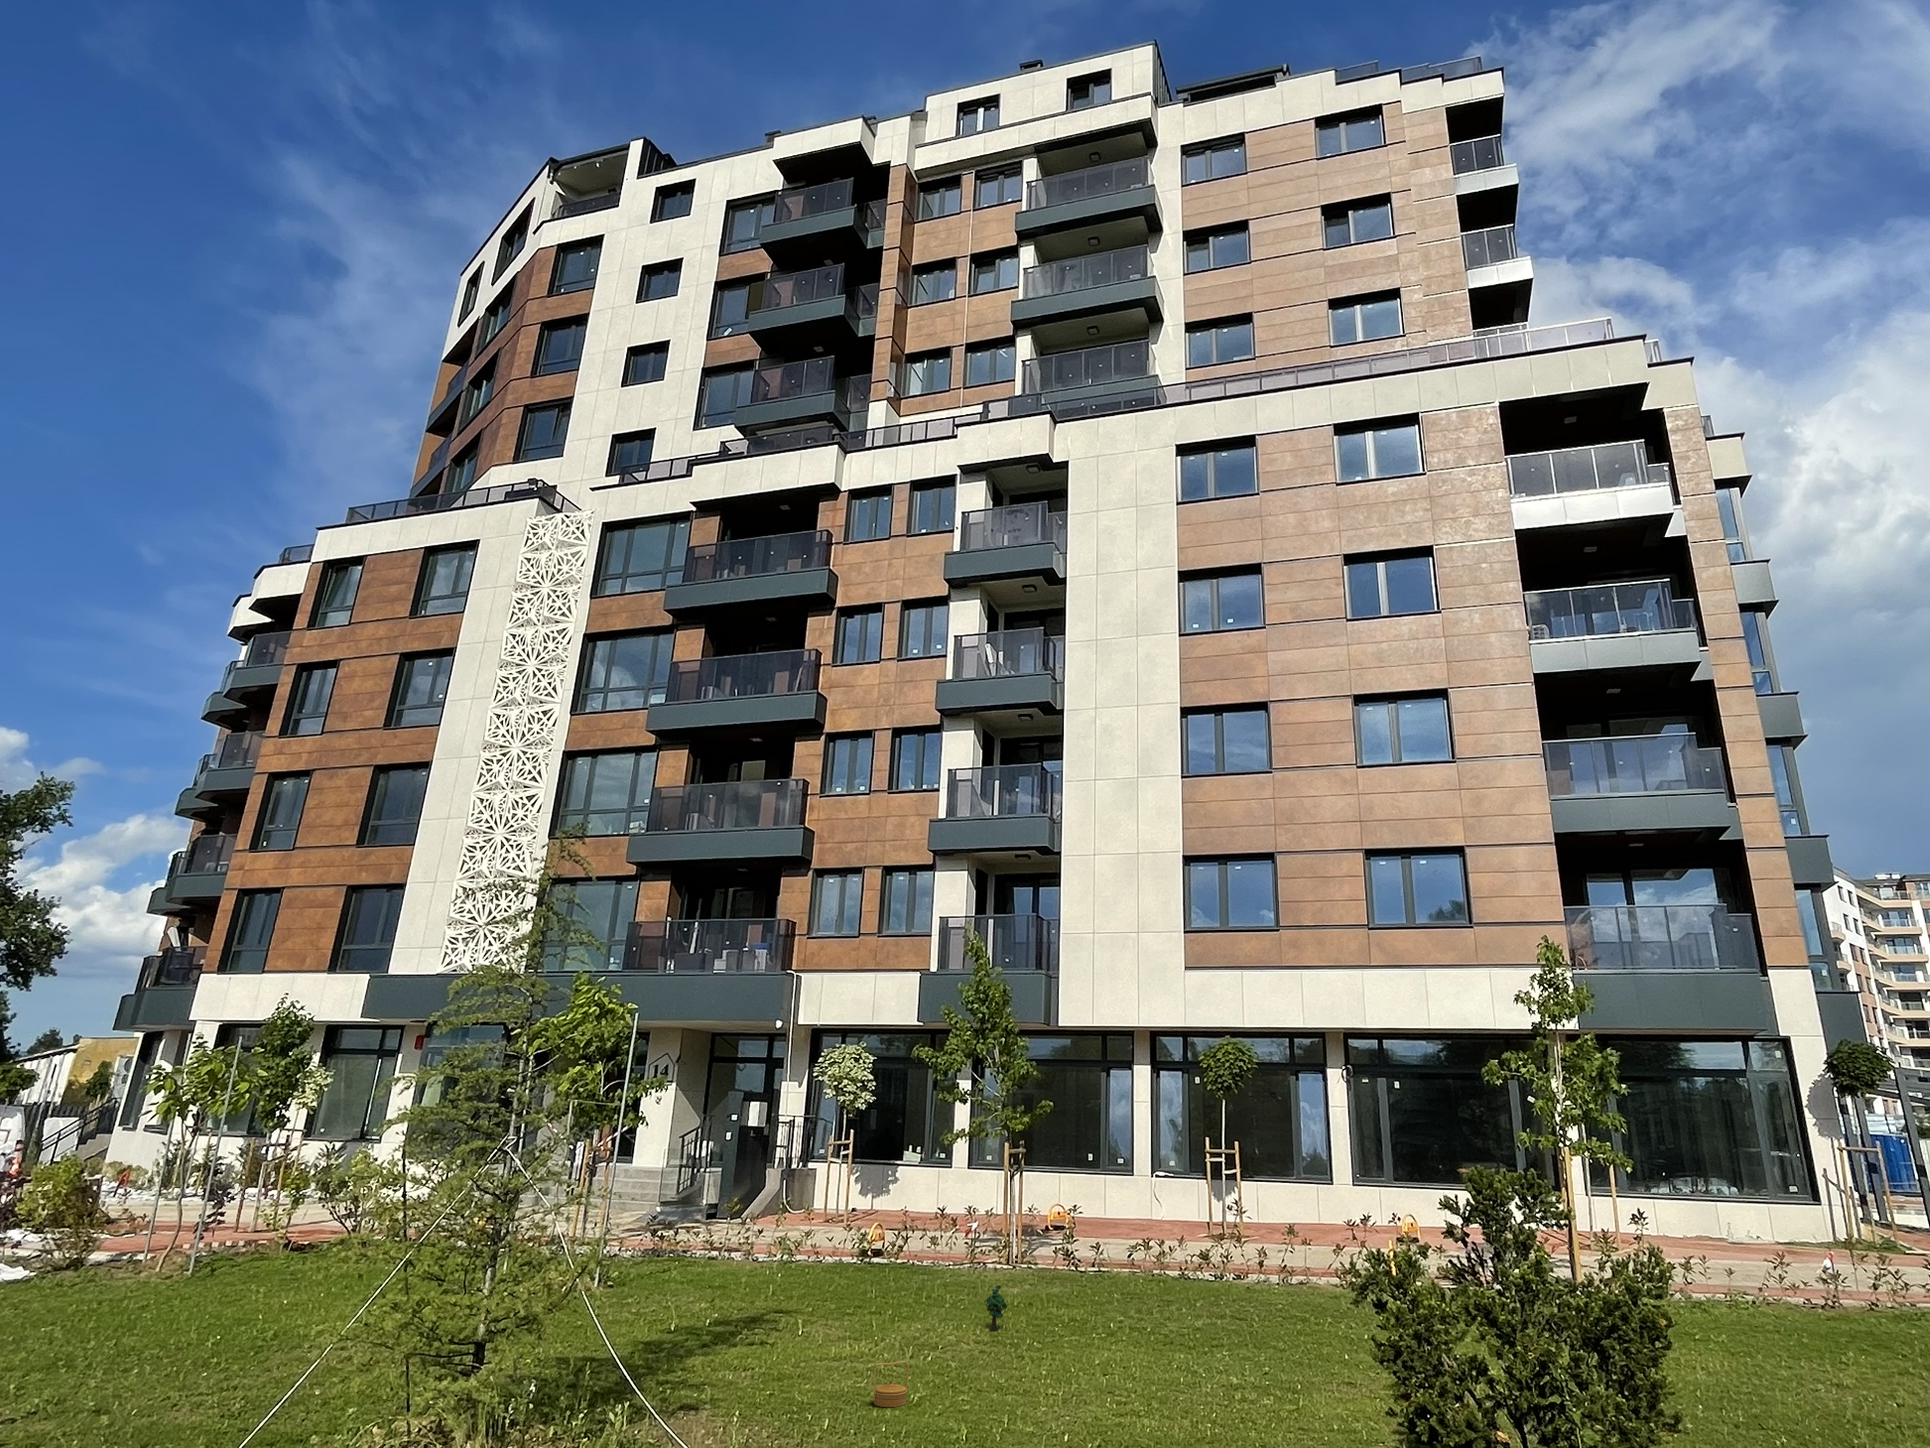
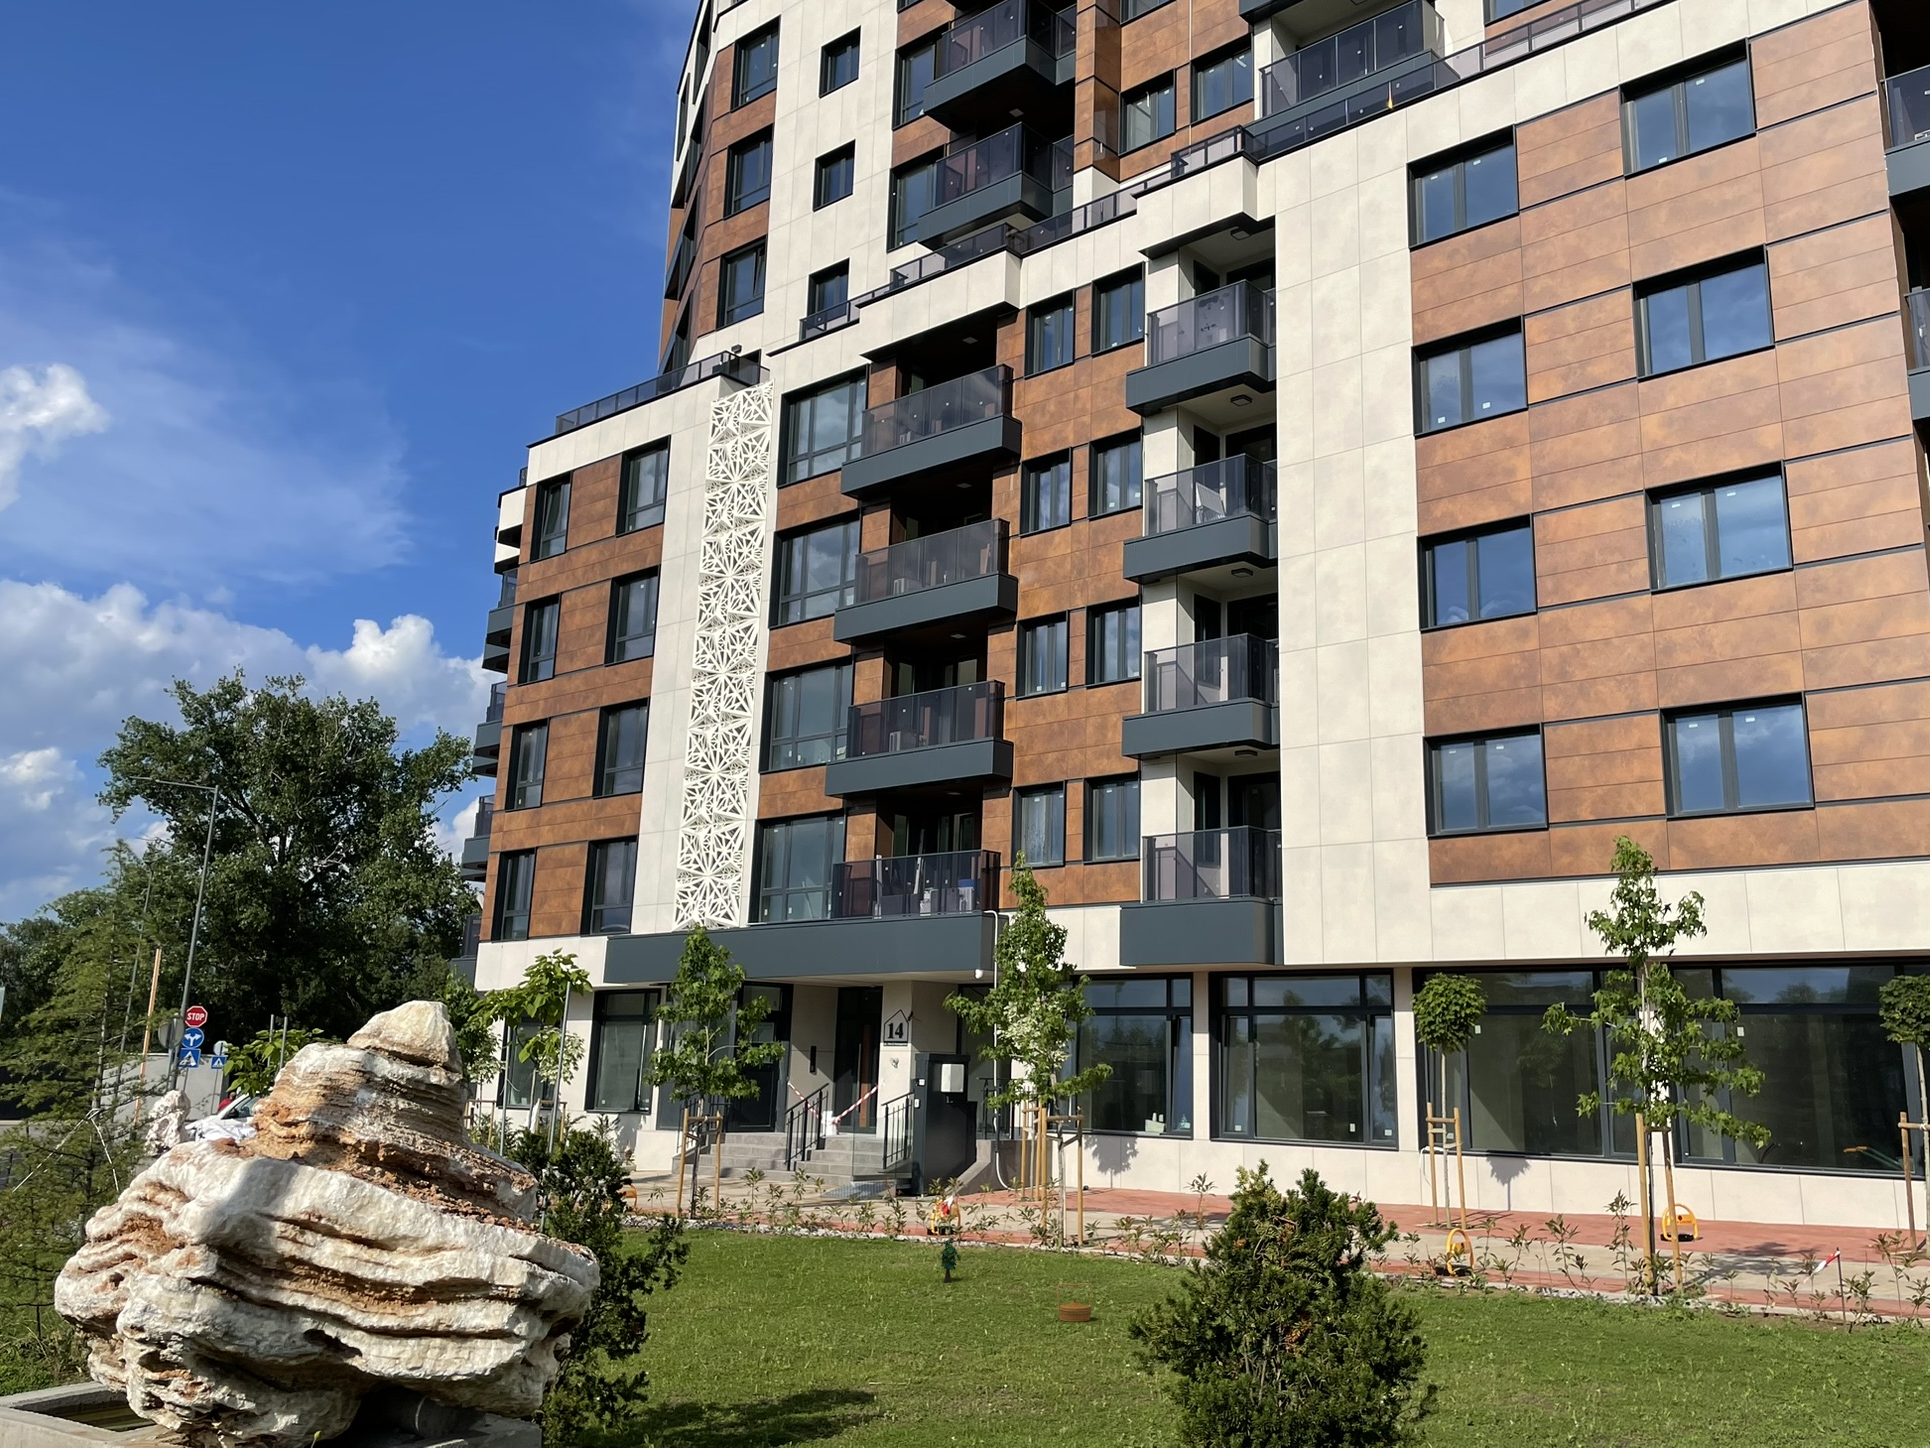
basket: present [873,1361,909,1407] -> present [1057,1283,1092,1322]

